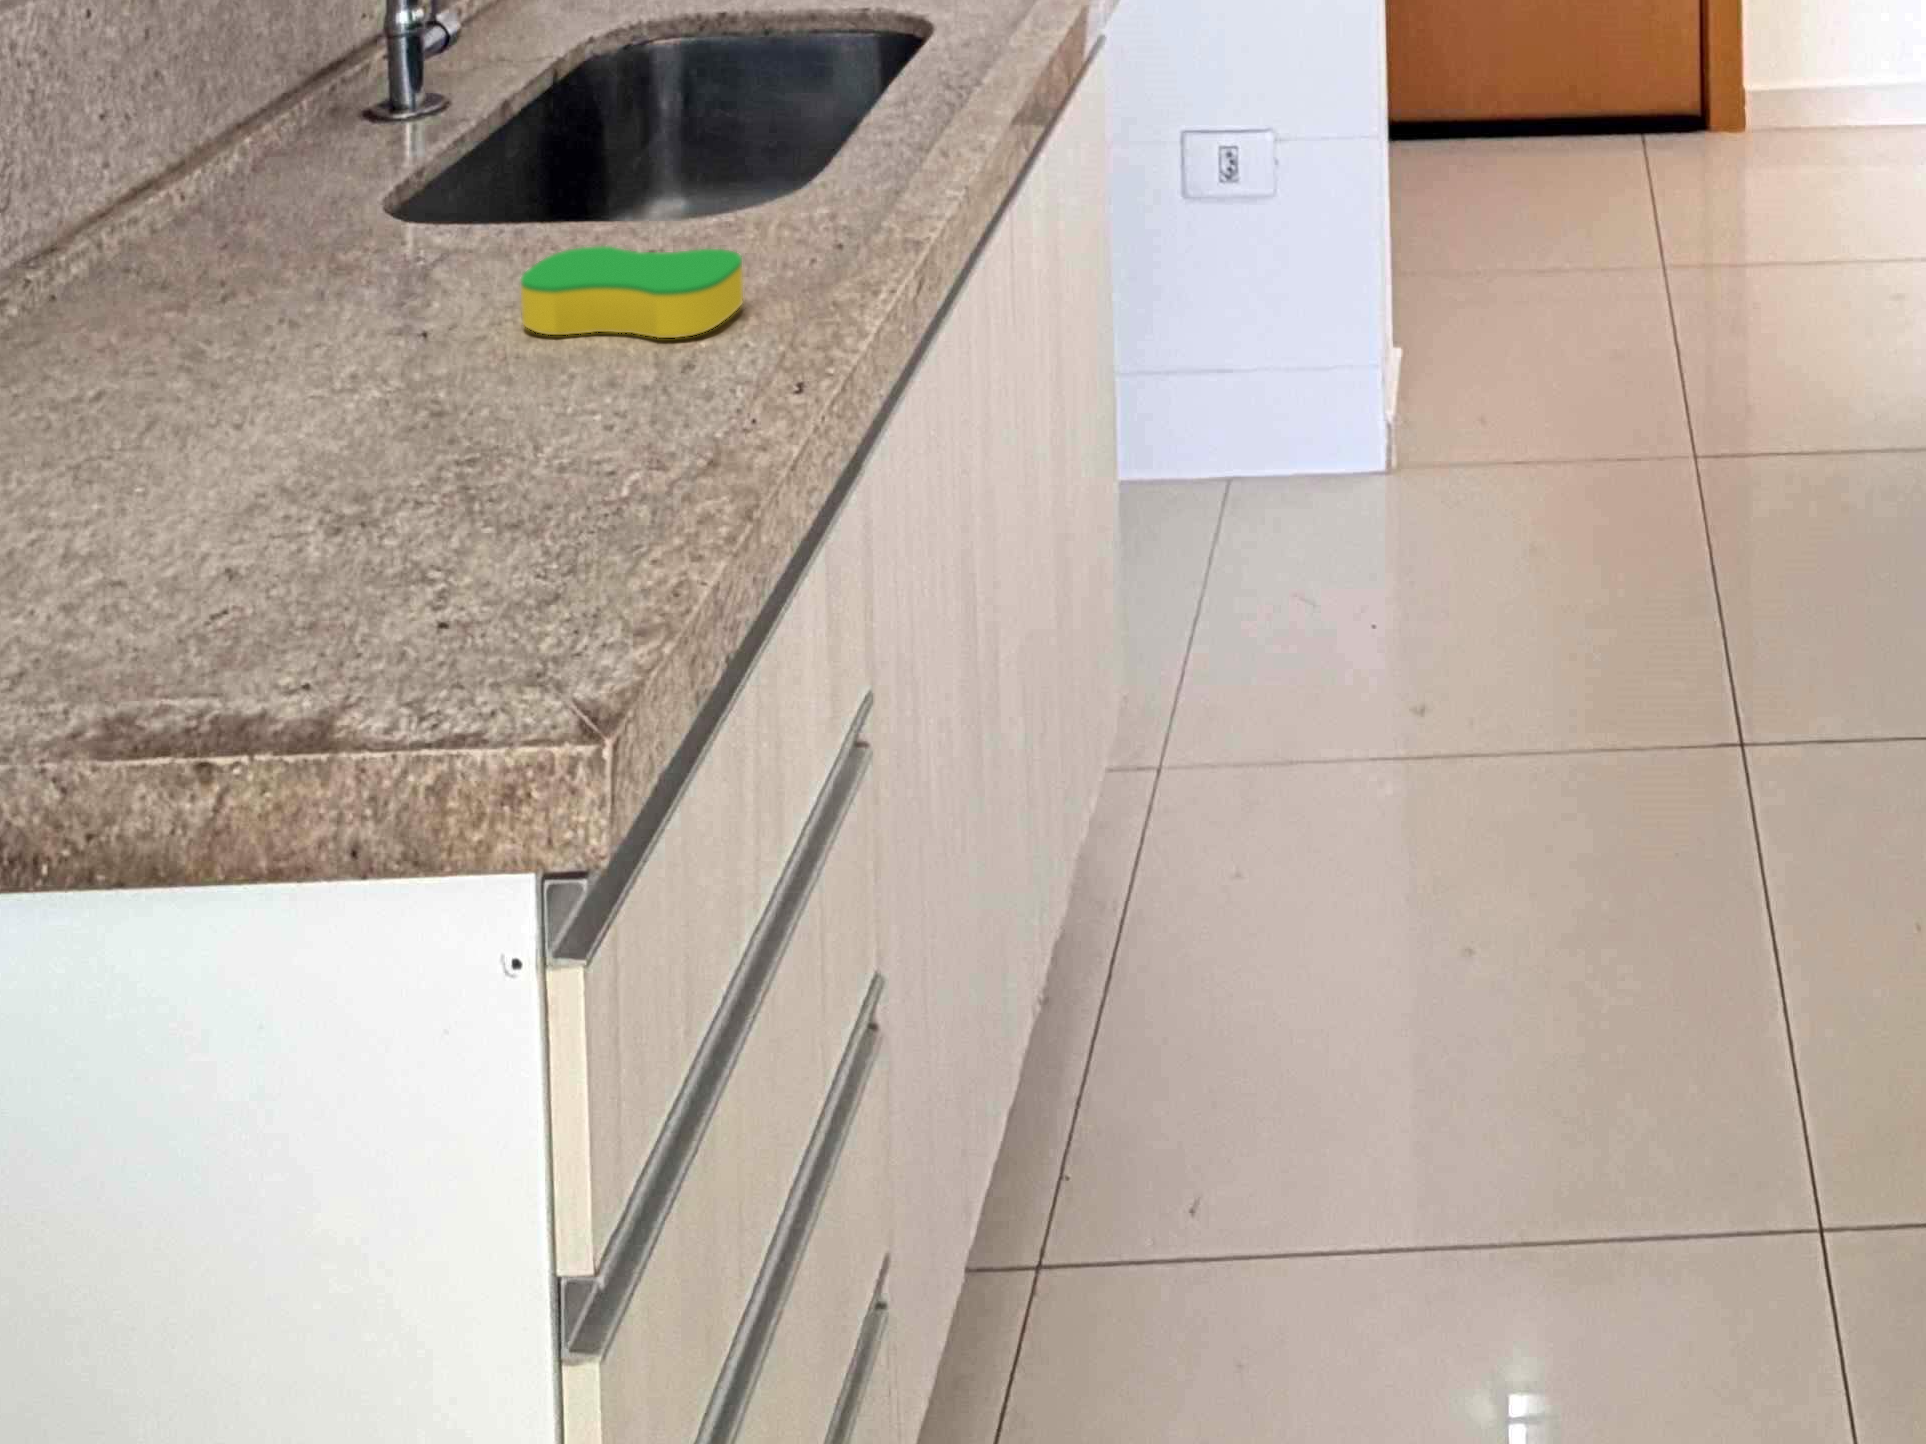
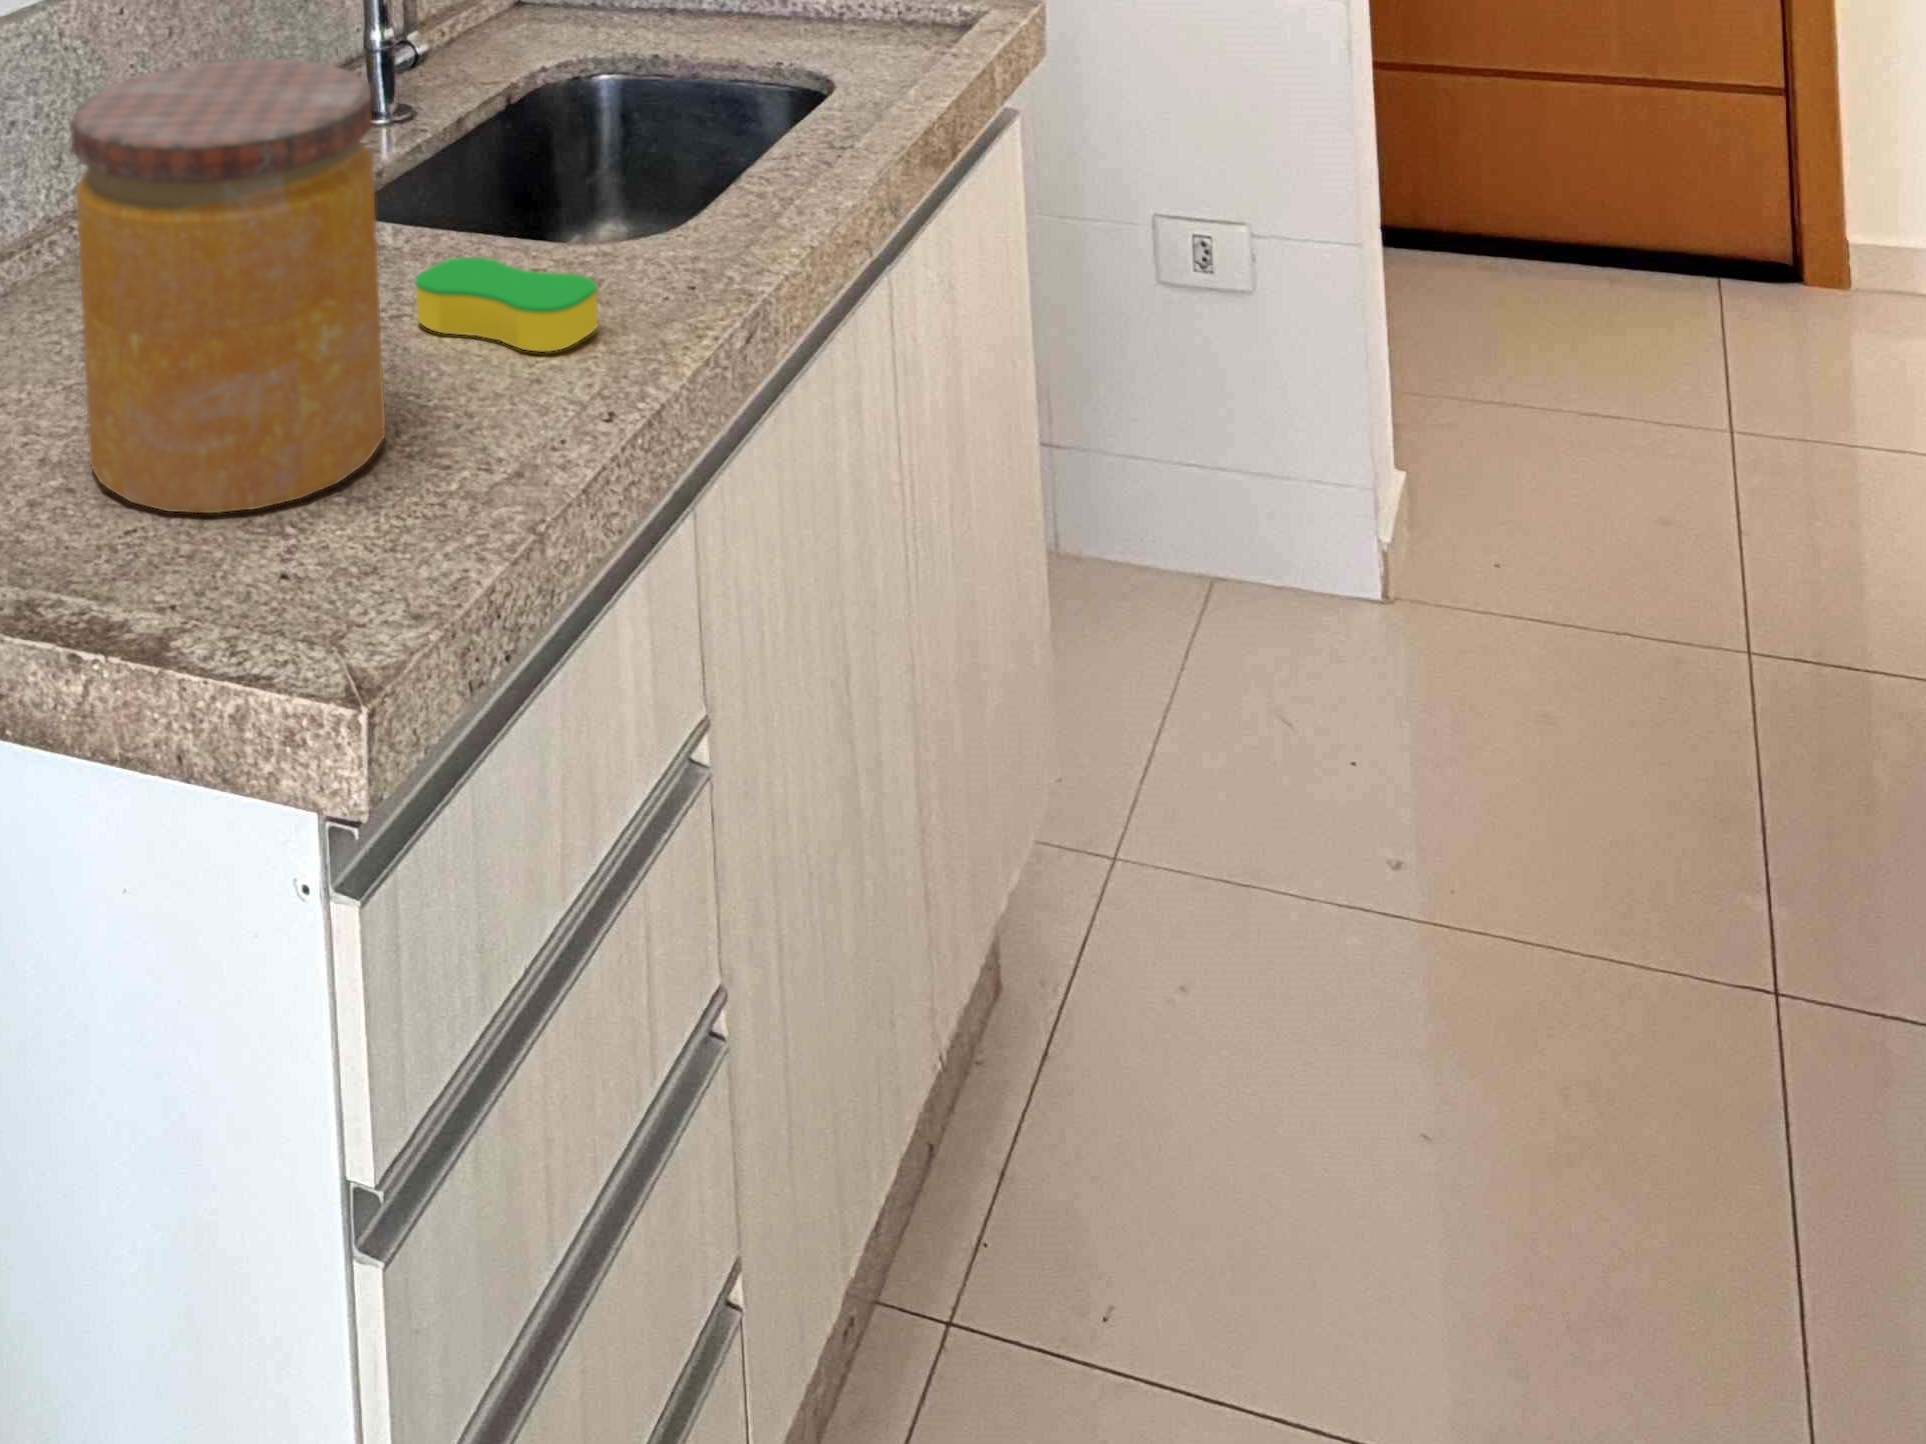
jar: none [129,40,530,580] -> present [71,59,385,513]

